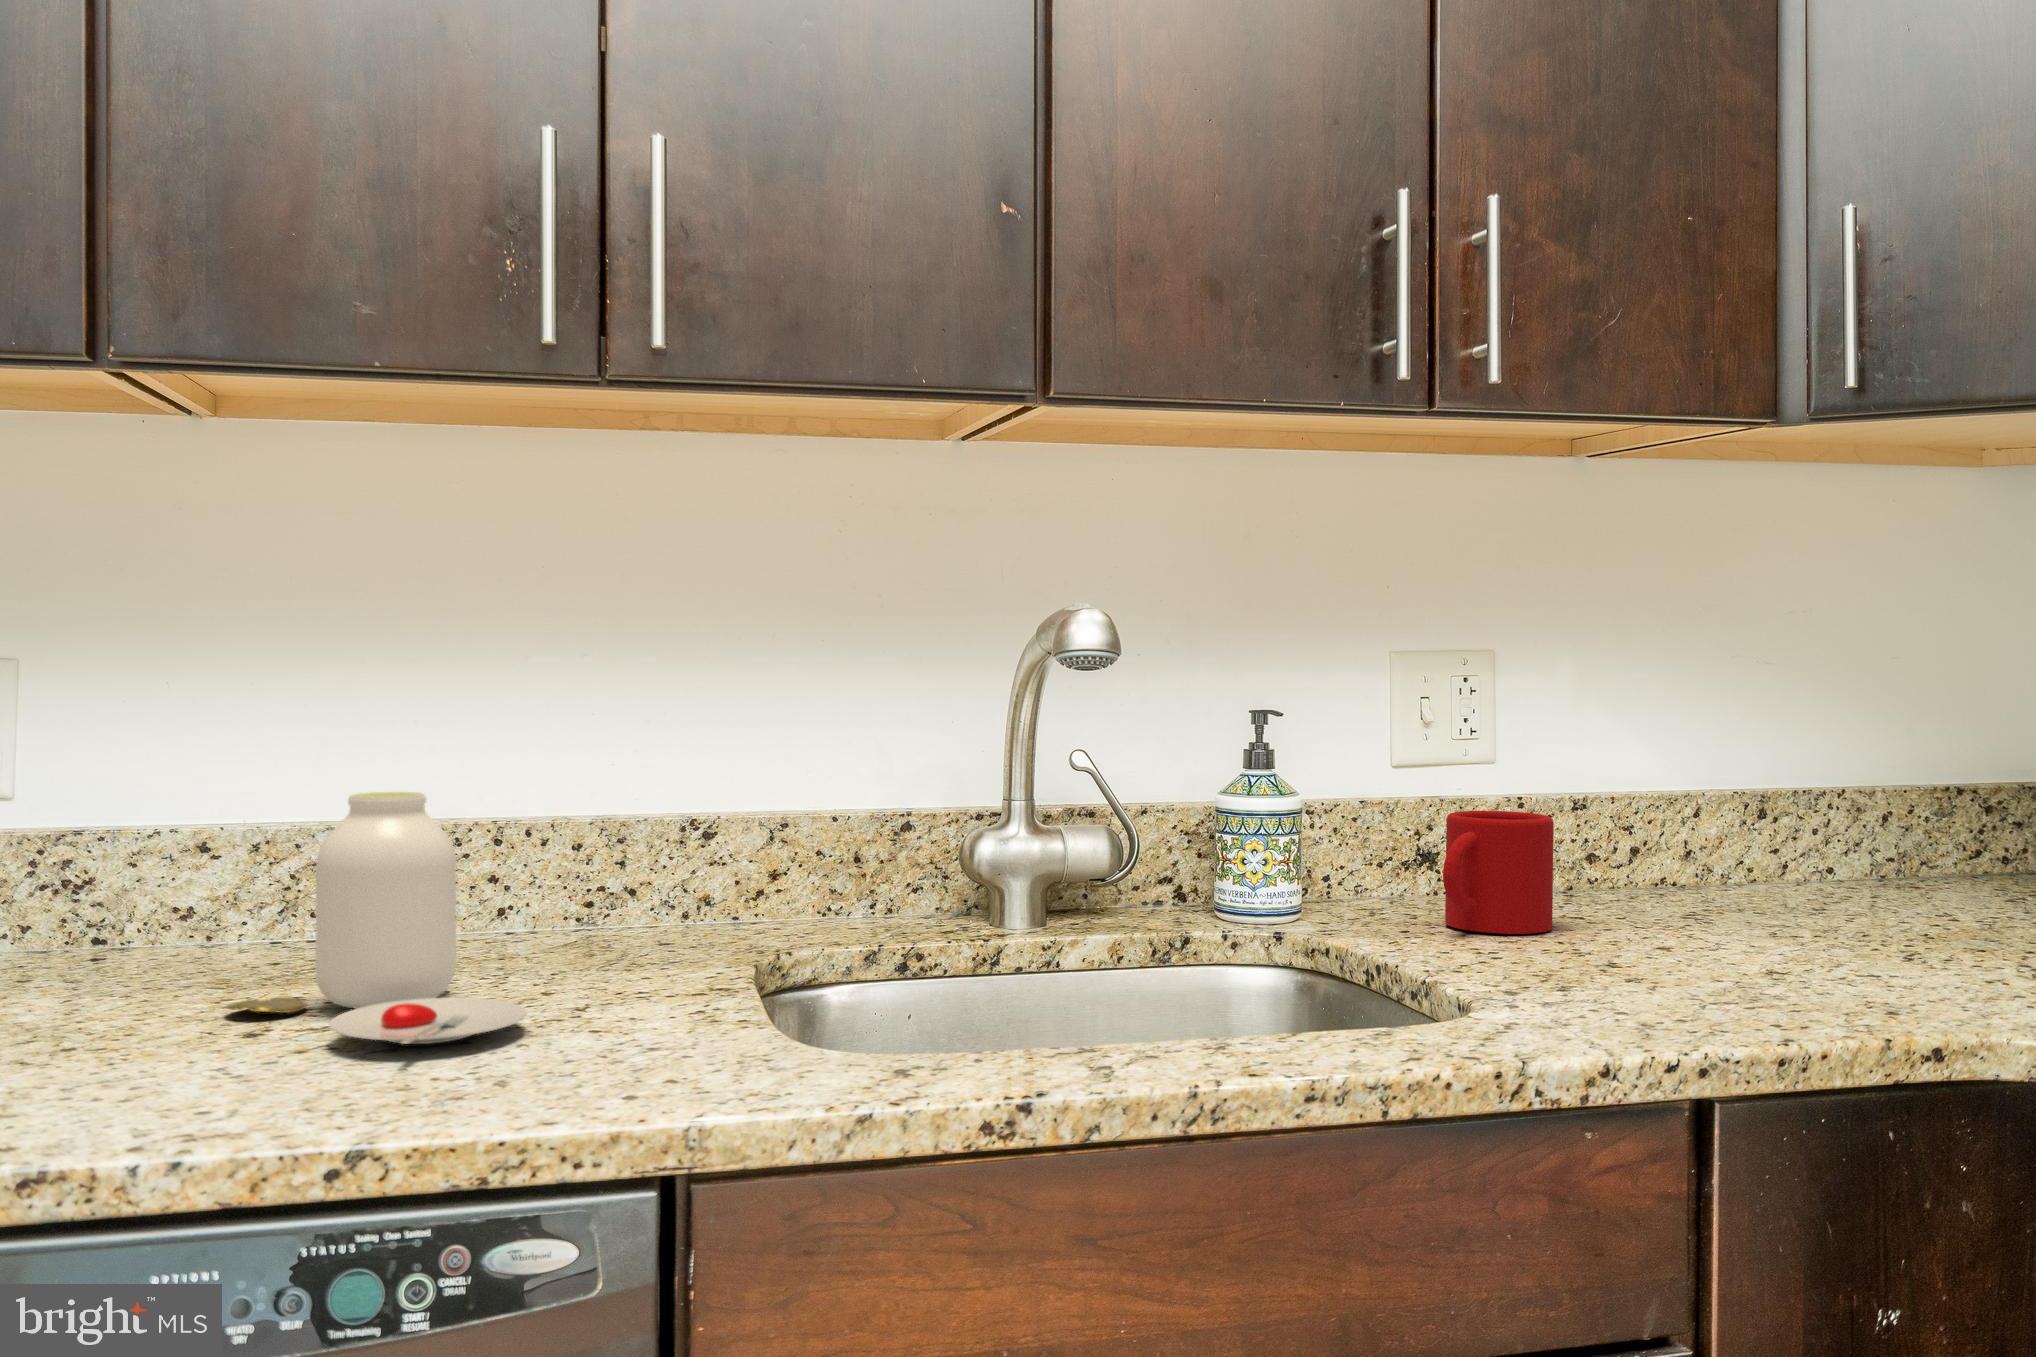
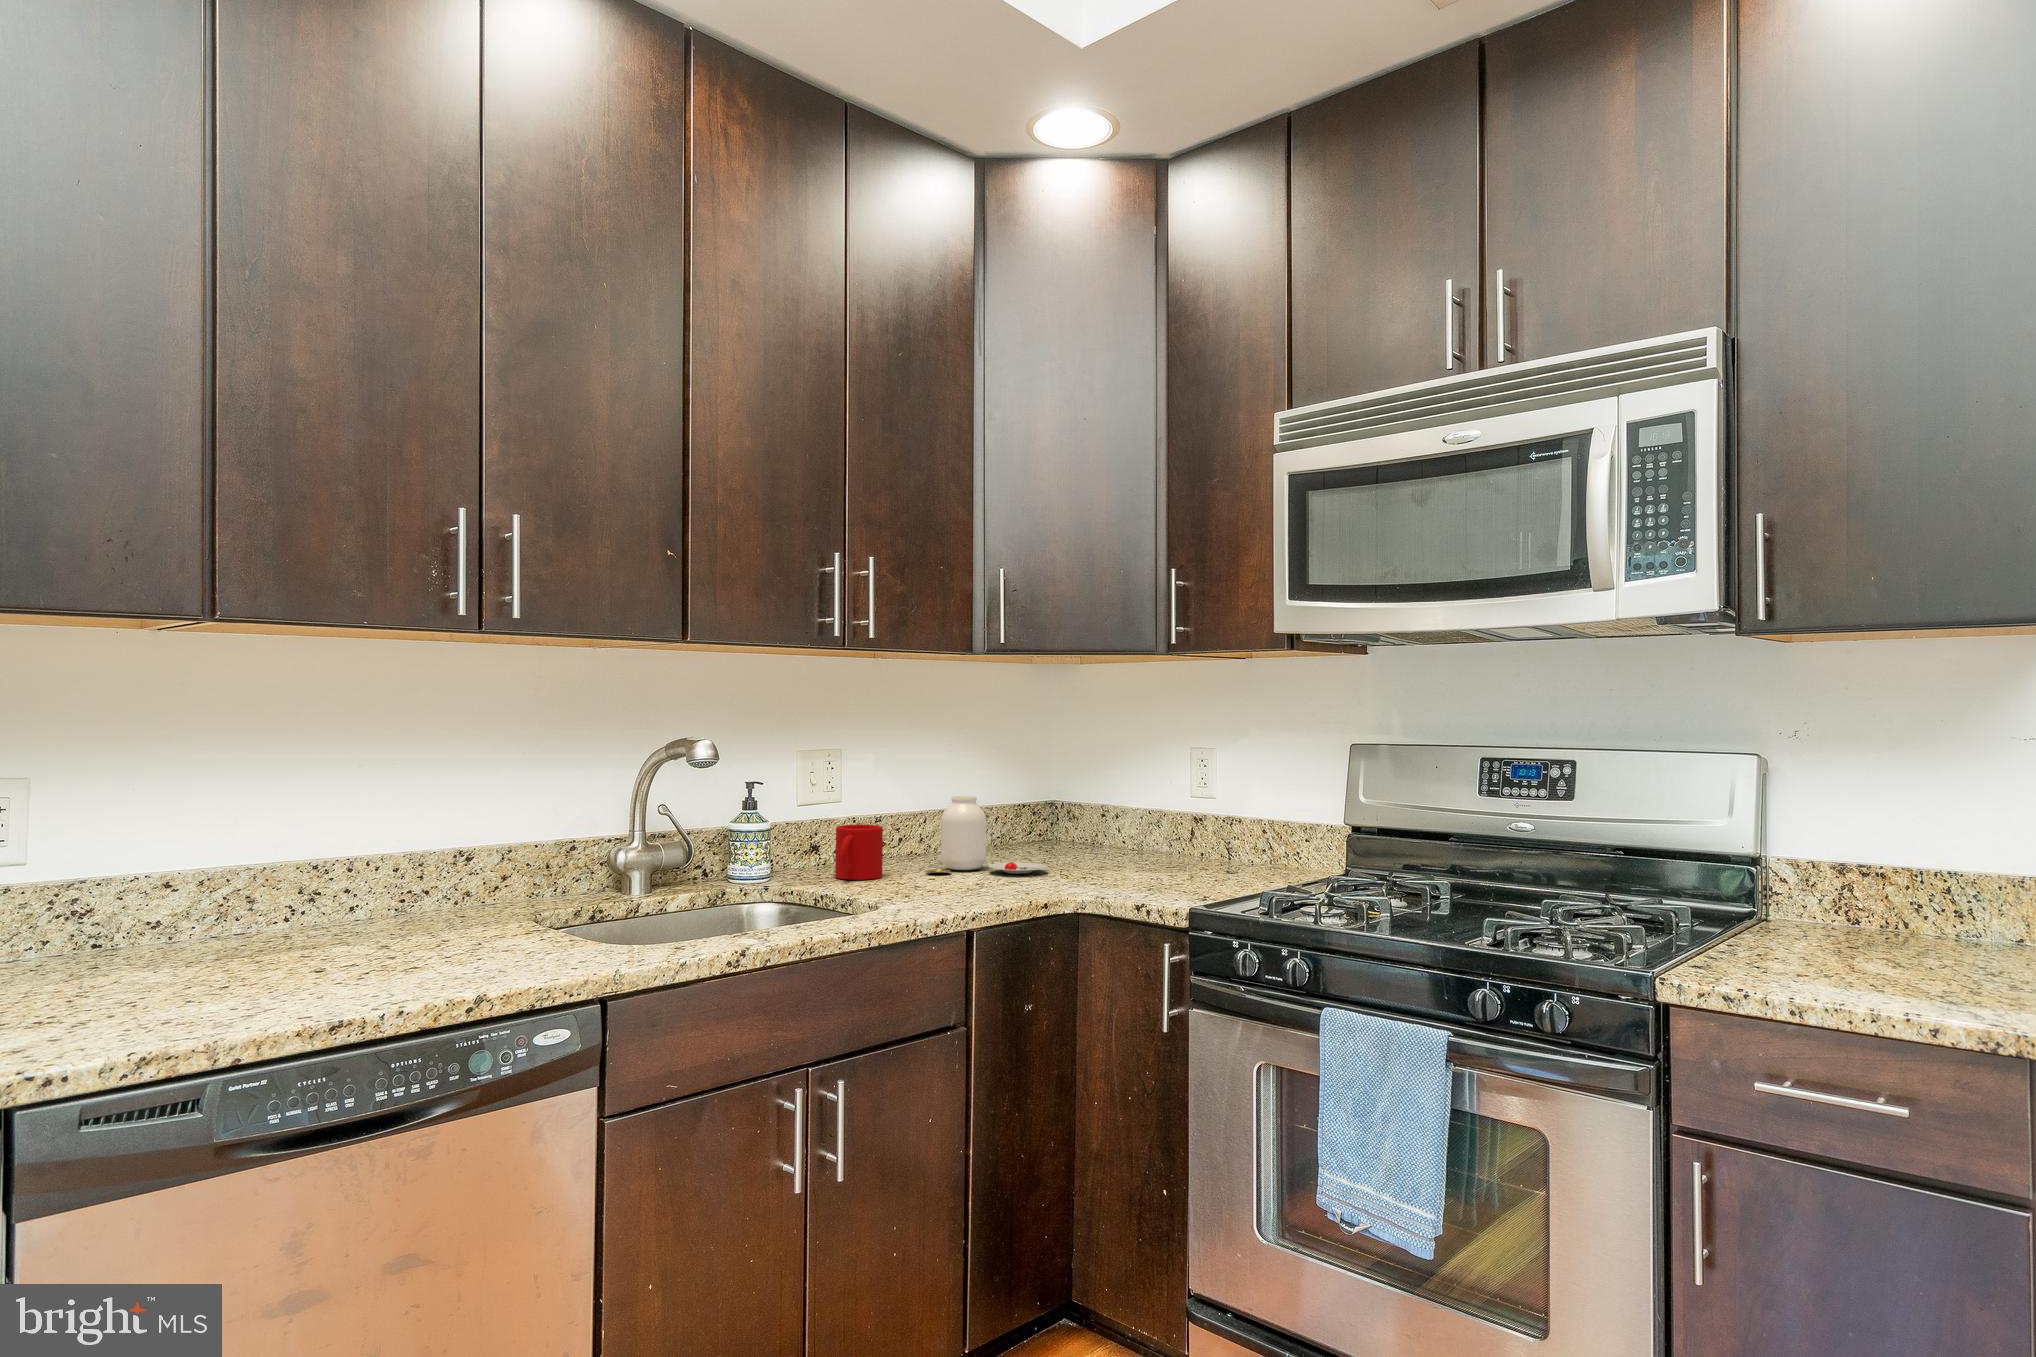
jar: present [225,792,527,1044] -> present [926,796,1048,873]

